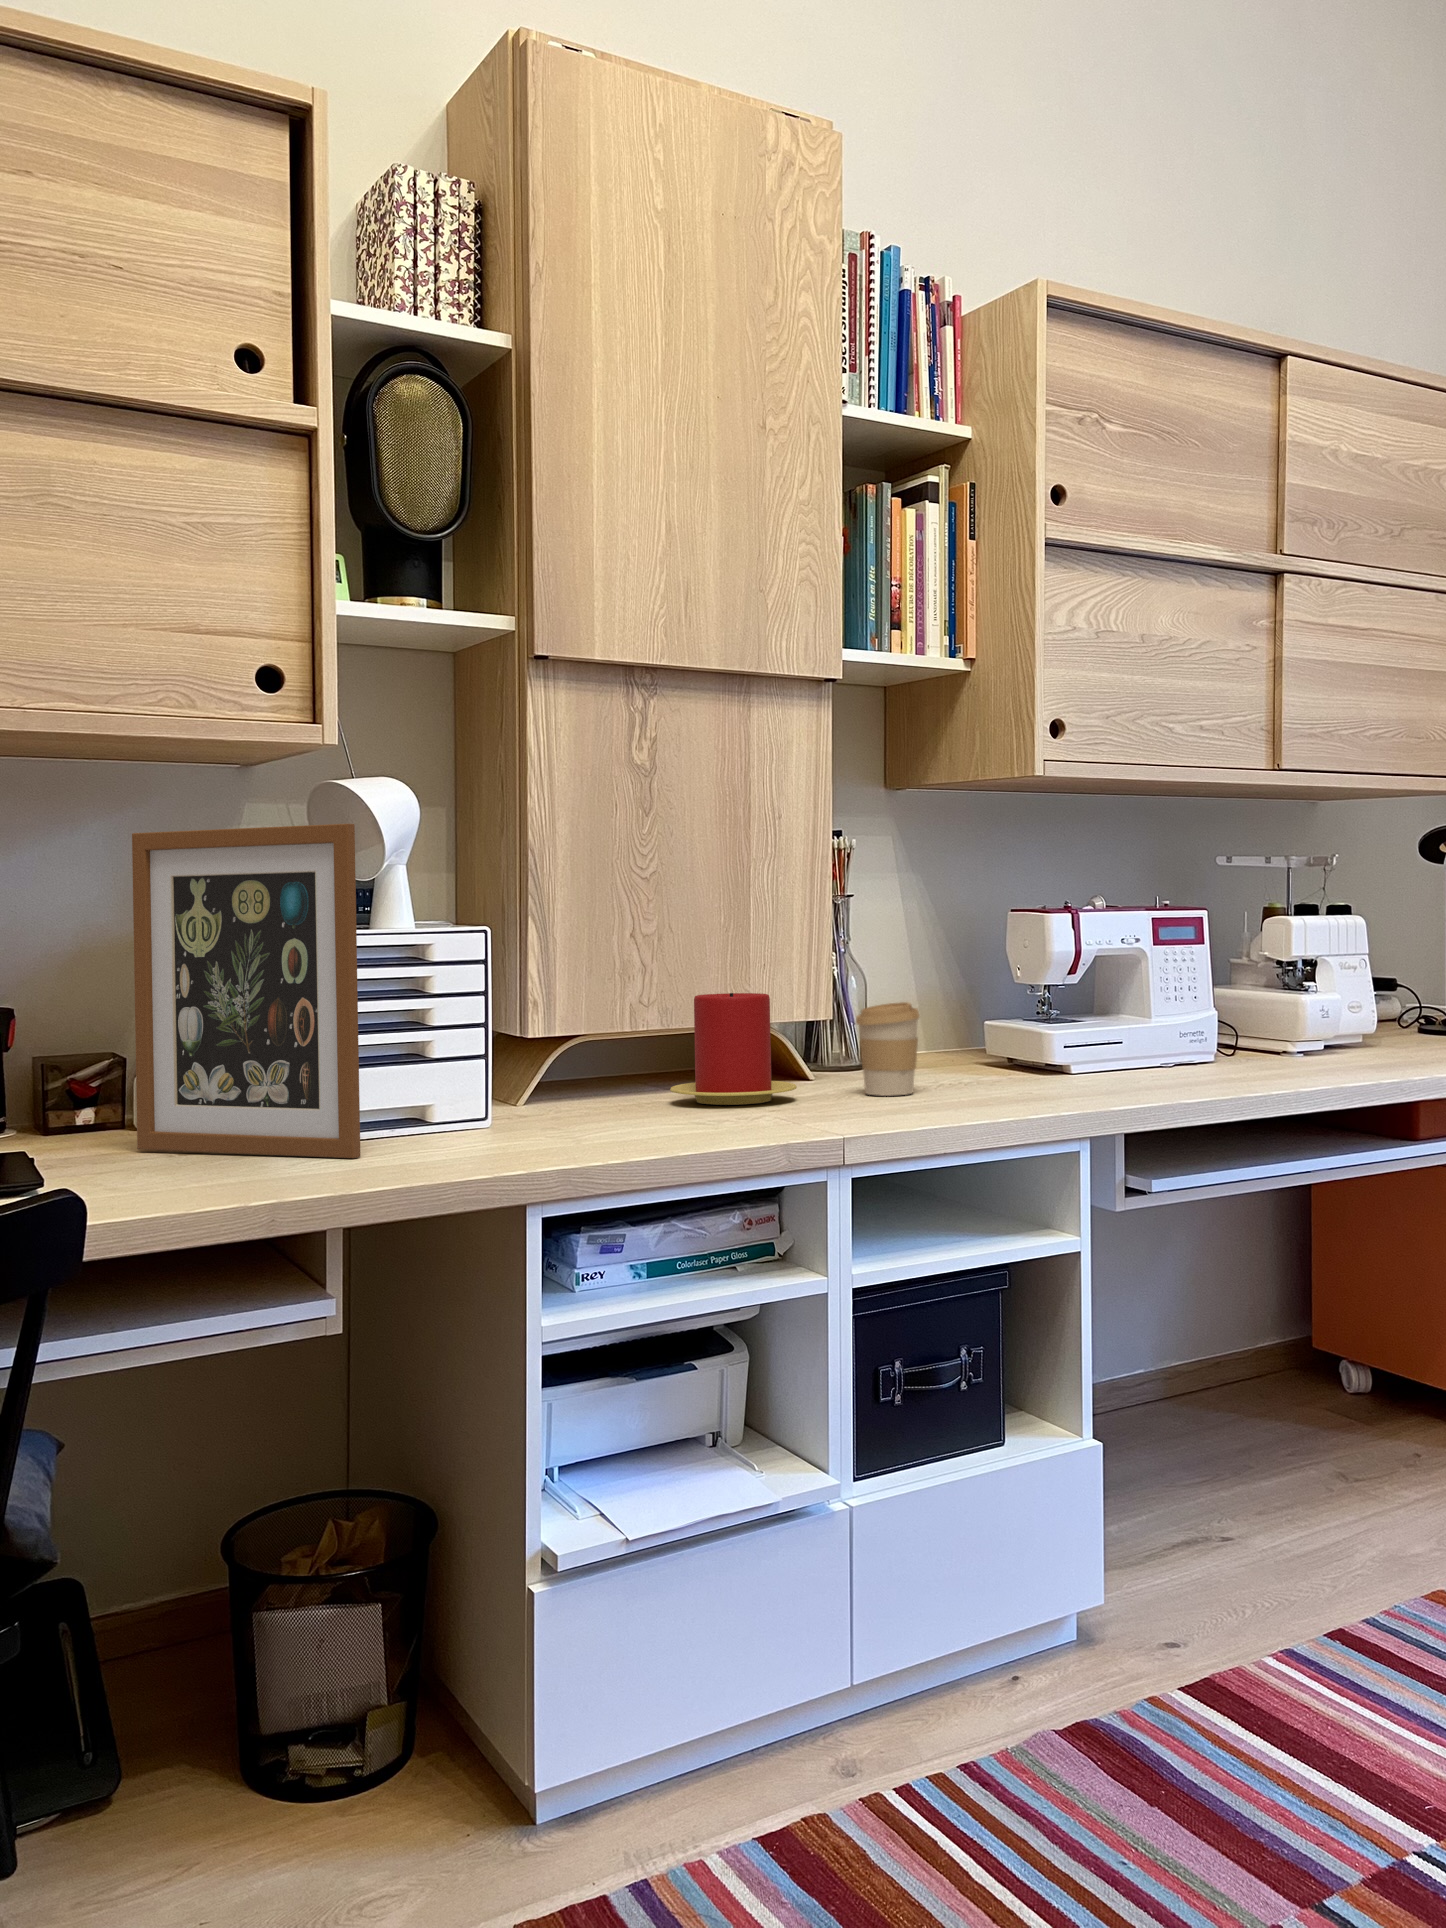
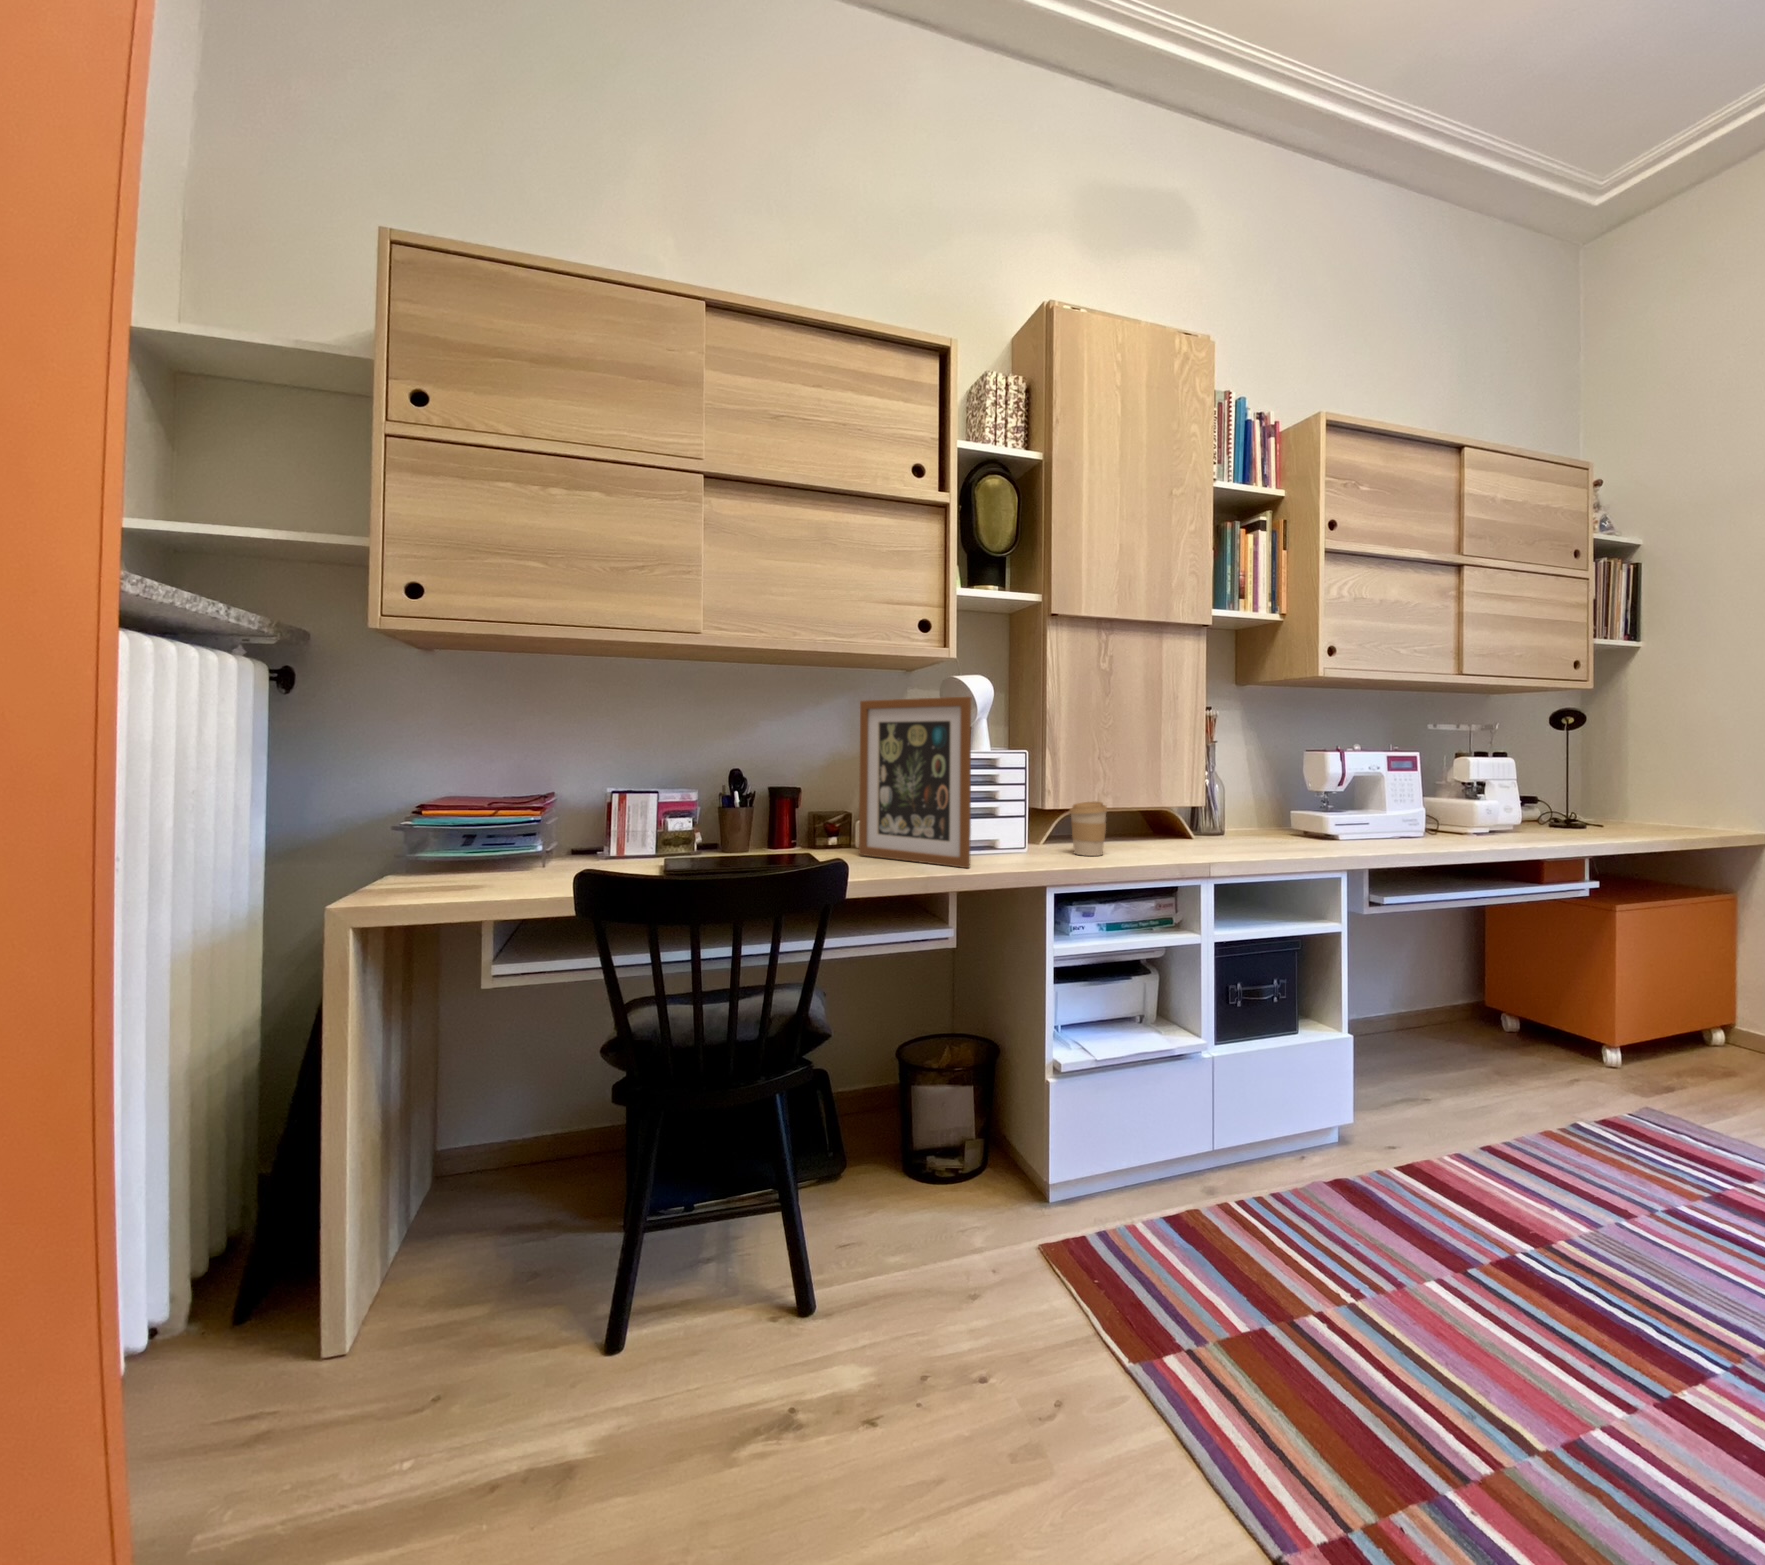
candle: present [670,993,797,1105] -> none [1118,790,1189,850]
coffee cup: present [856,1002,920,1096] -> present [1069,801,1107,856]

